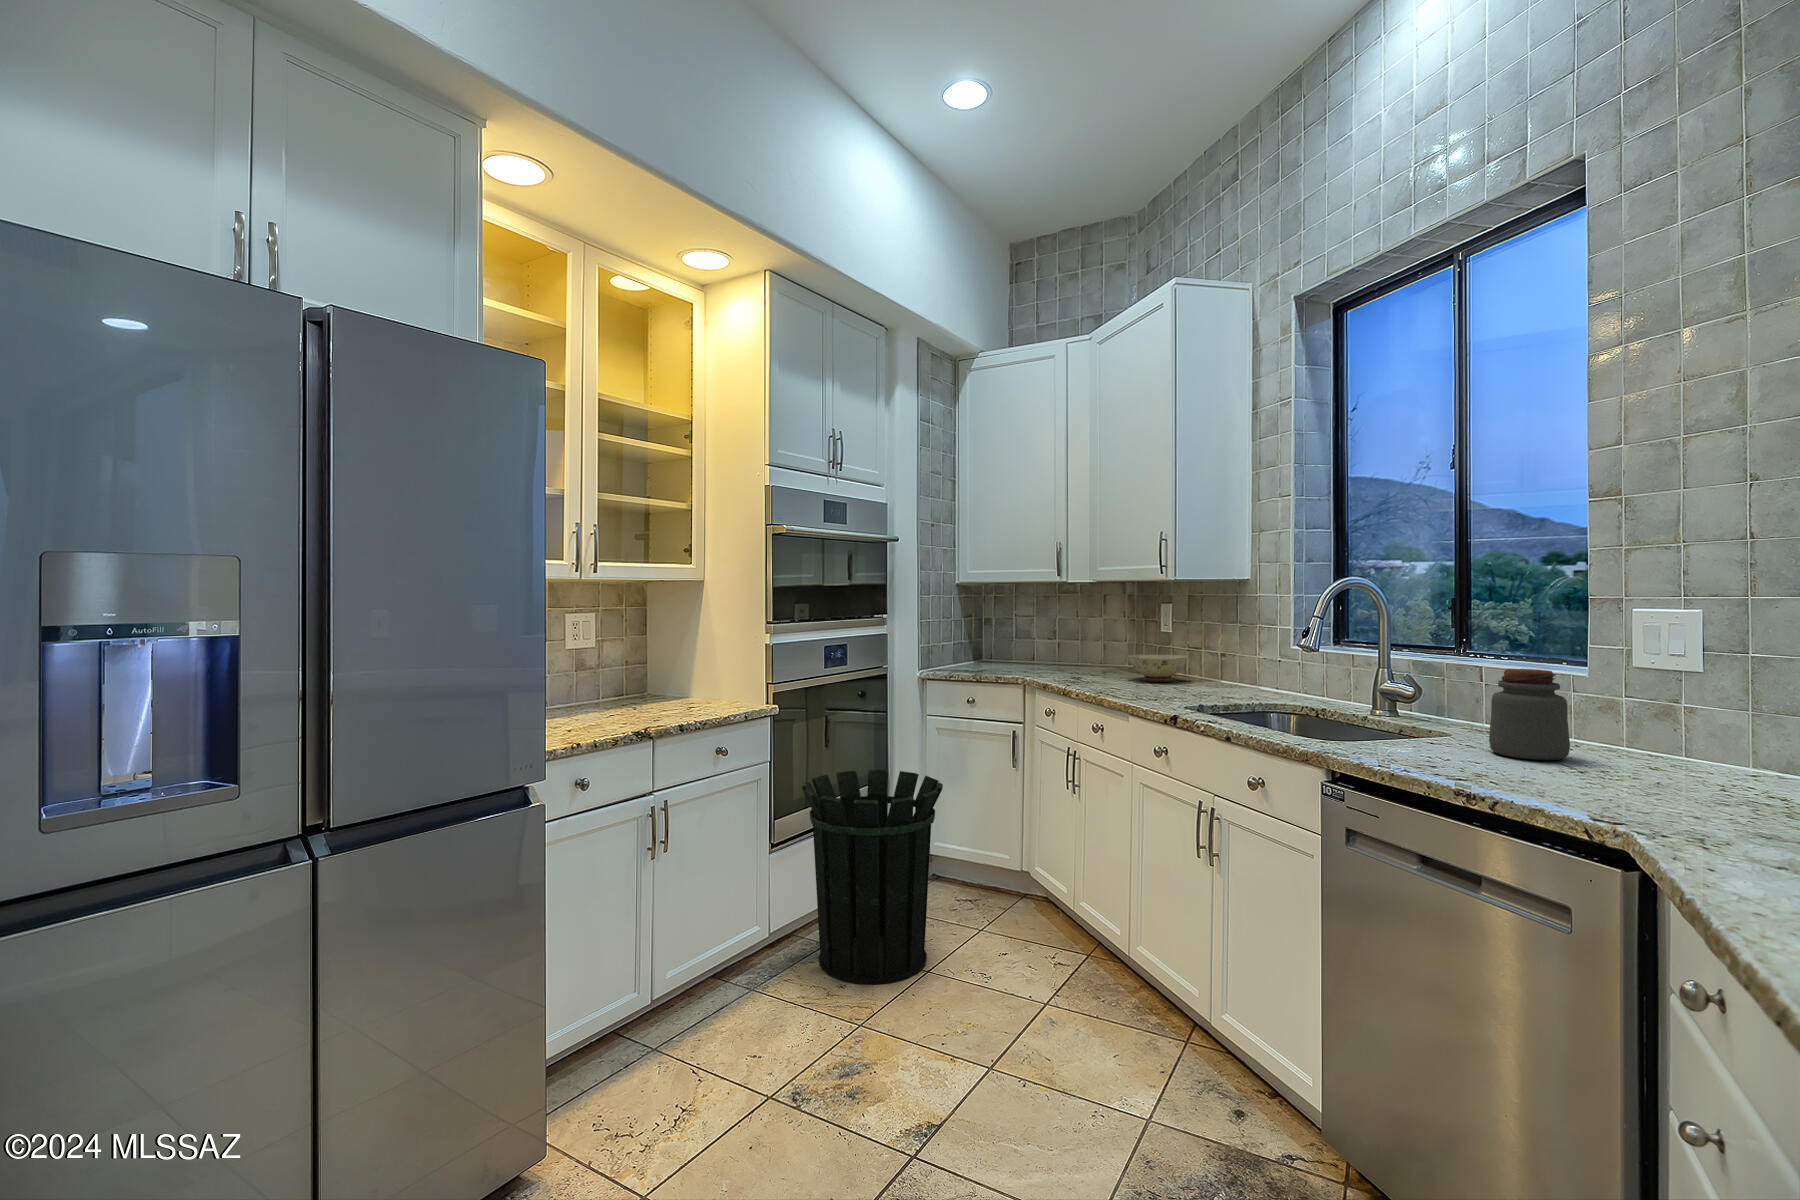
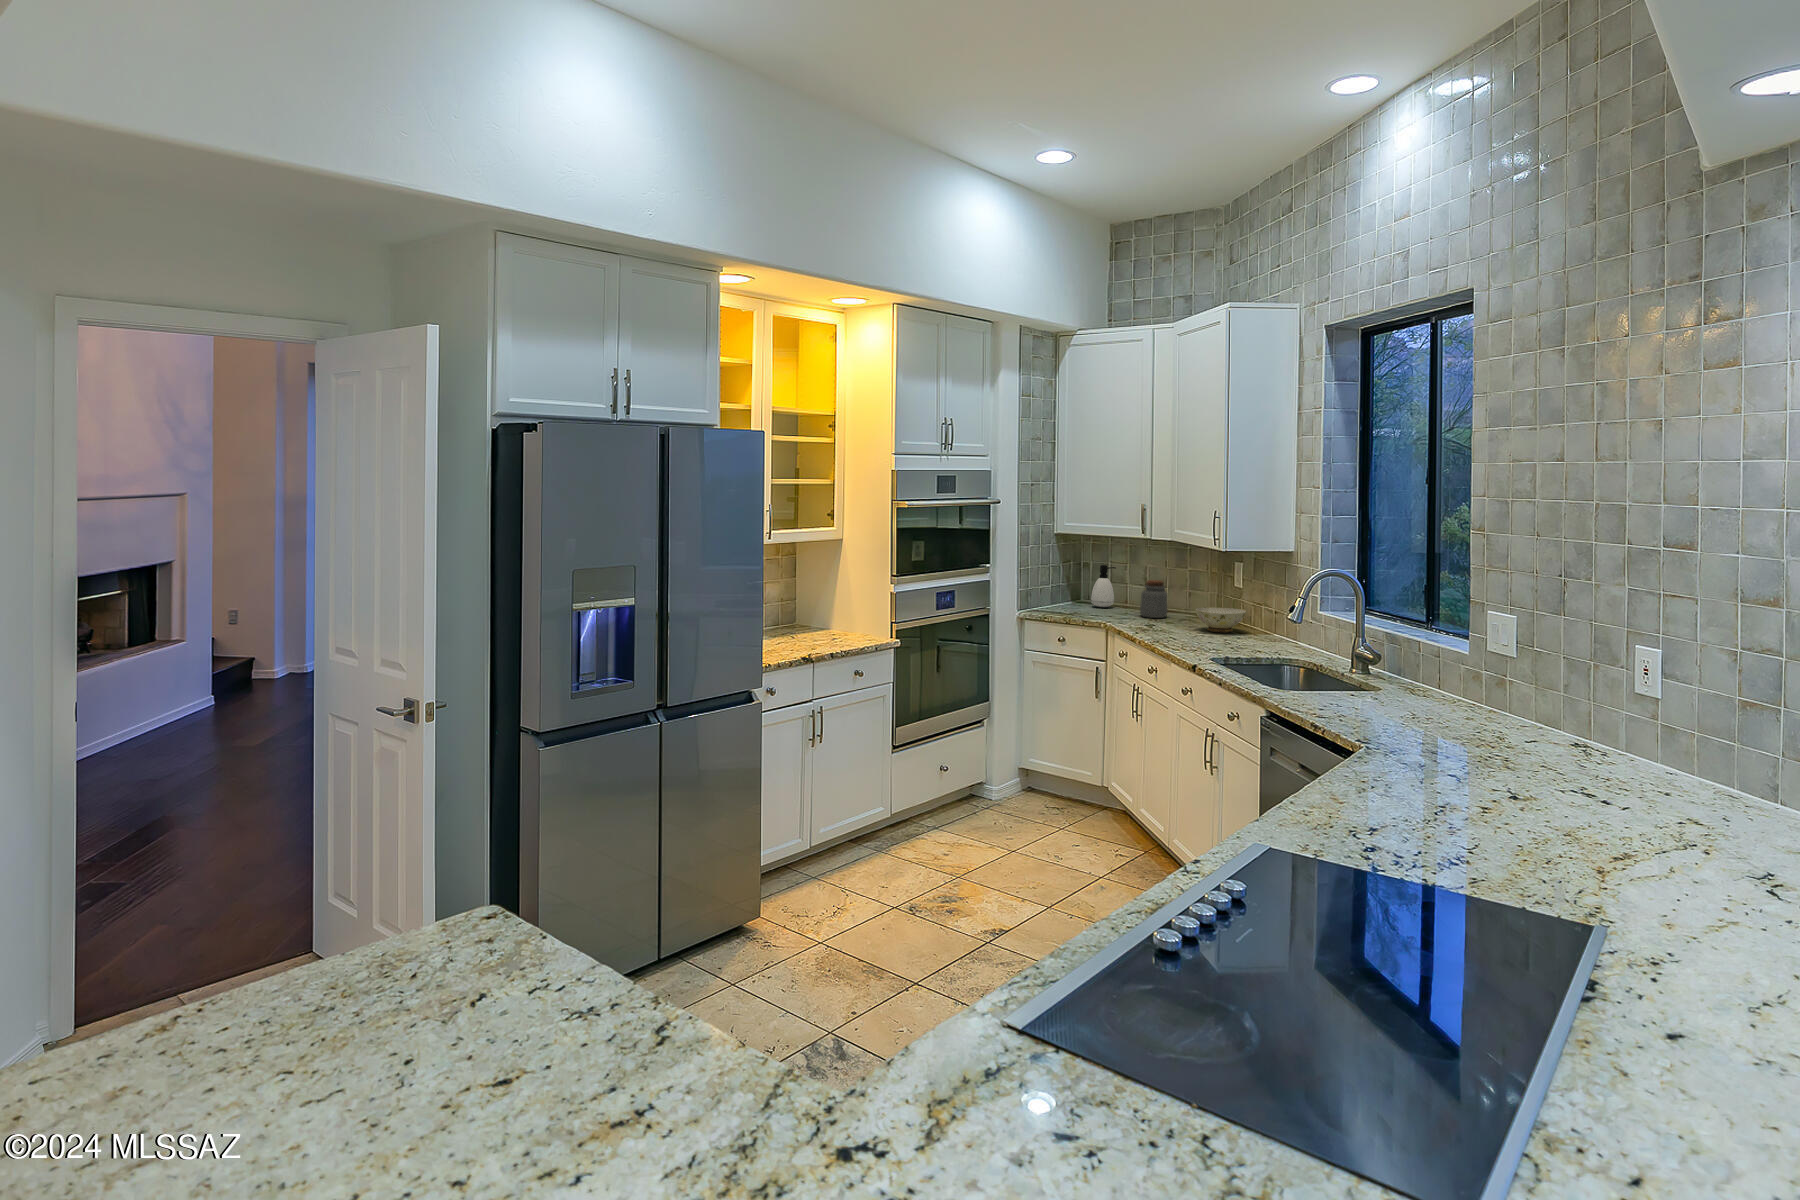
soap dispenser: none [997,617,1023,663] -> present [1091,565,1116,607]
jar: present [1489,669,1570,760] -> present [1140,580,1168,618]
waste bin: present [802,770,943,984] -> none [916,695,1027,852]

